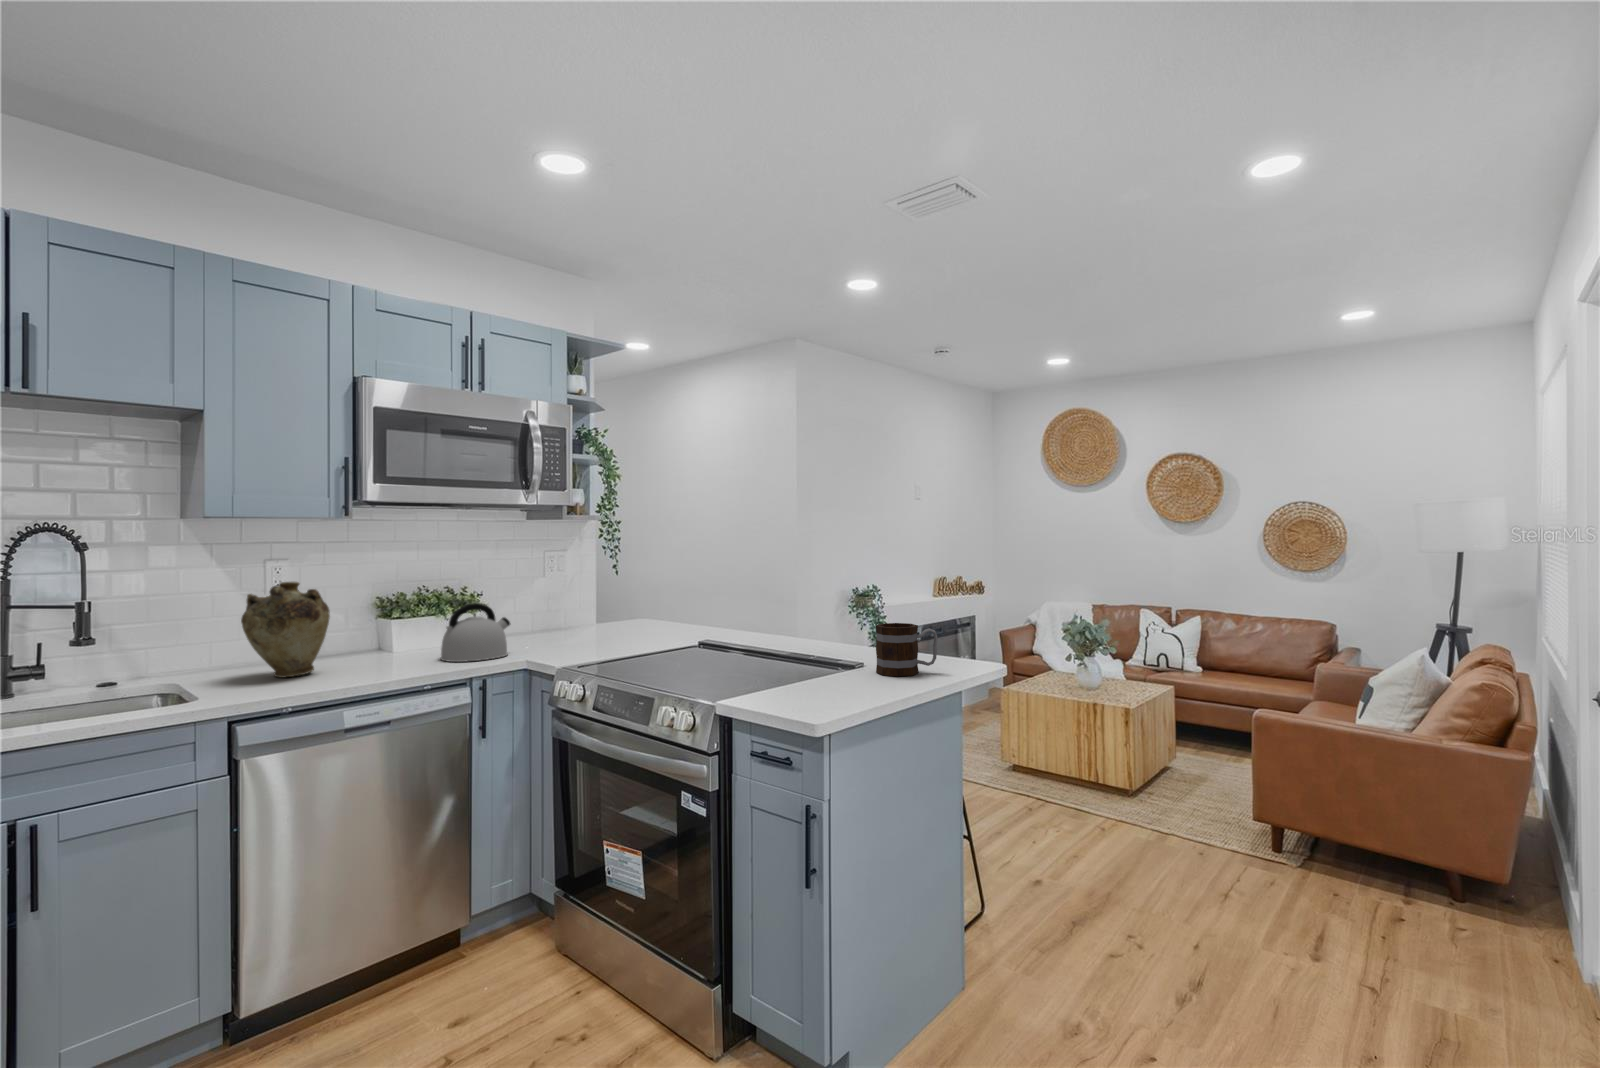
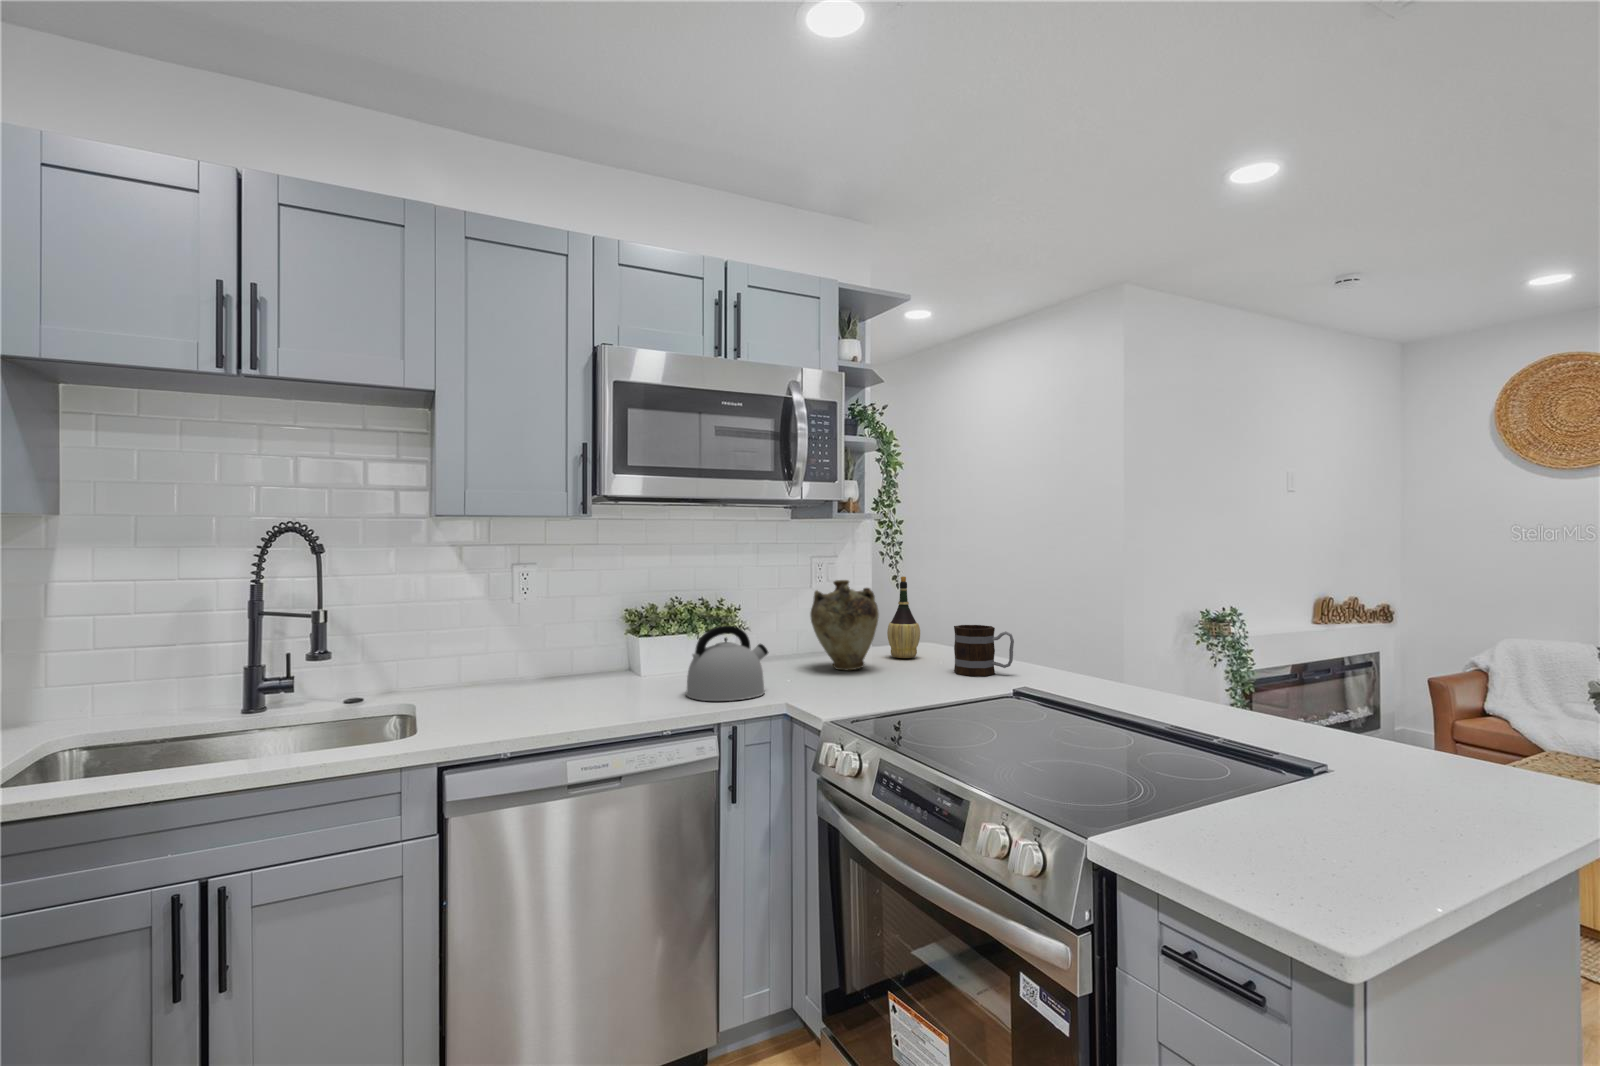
wine bottle: none [609,565,635,628] -> present [887,576,920,658]
vase: present [241,582,330,677] -> present [810,580,879,670]
mug: present [876,623,938,676] -> present [954,625,1014,676]

